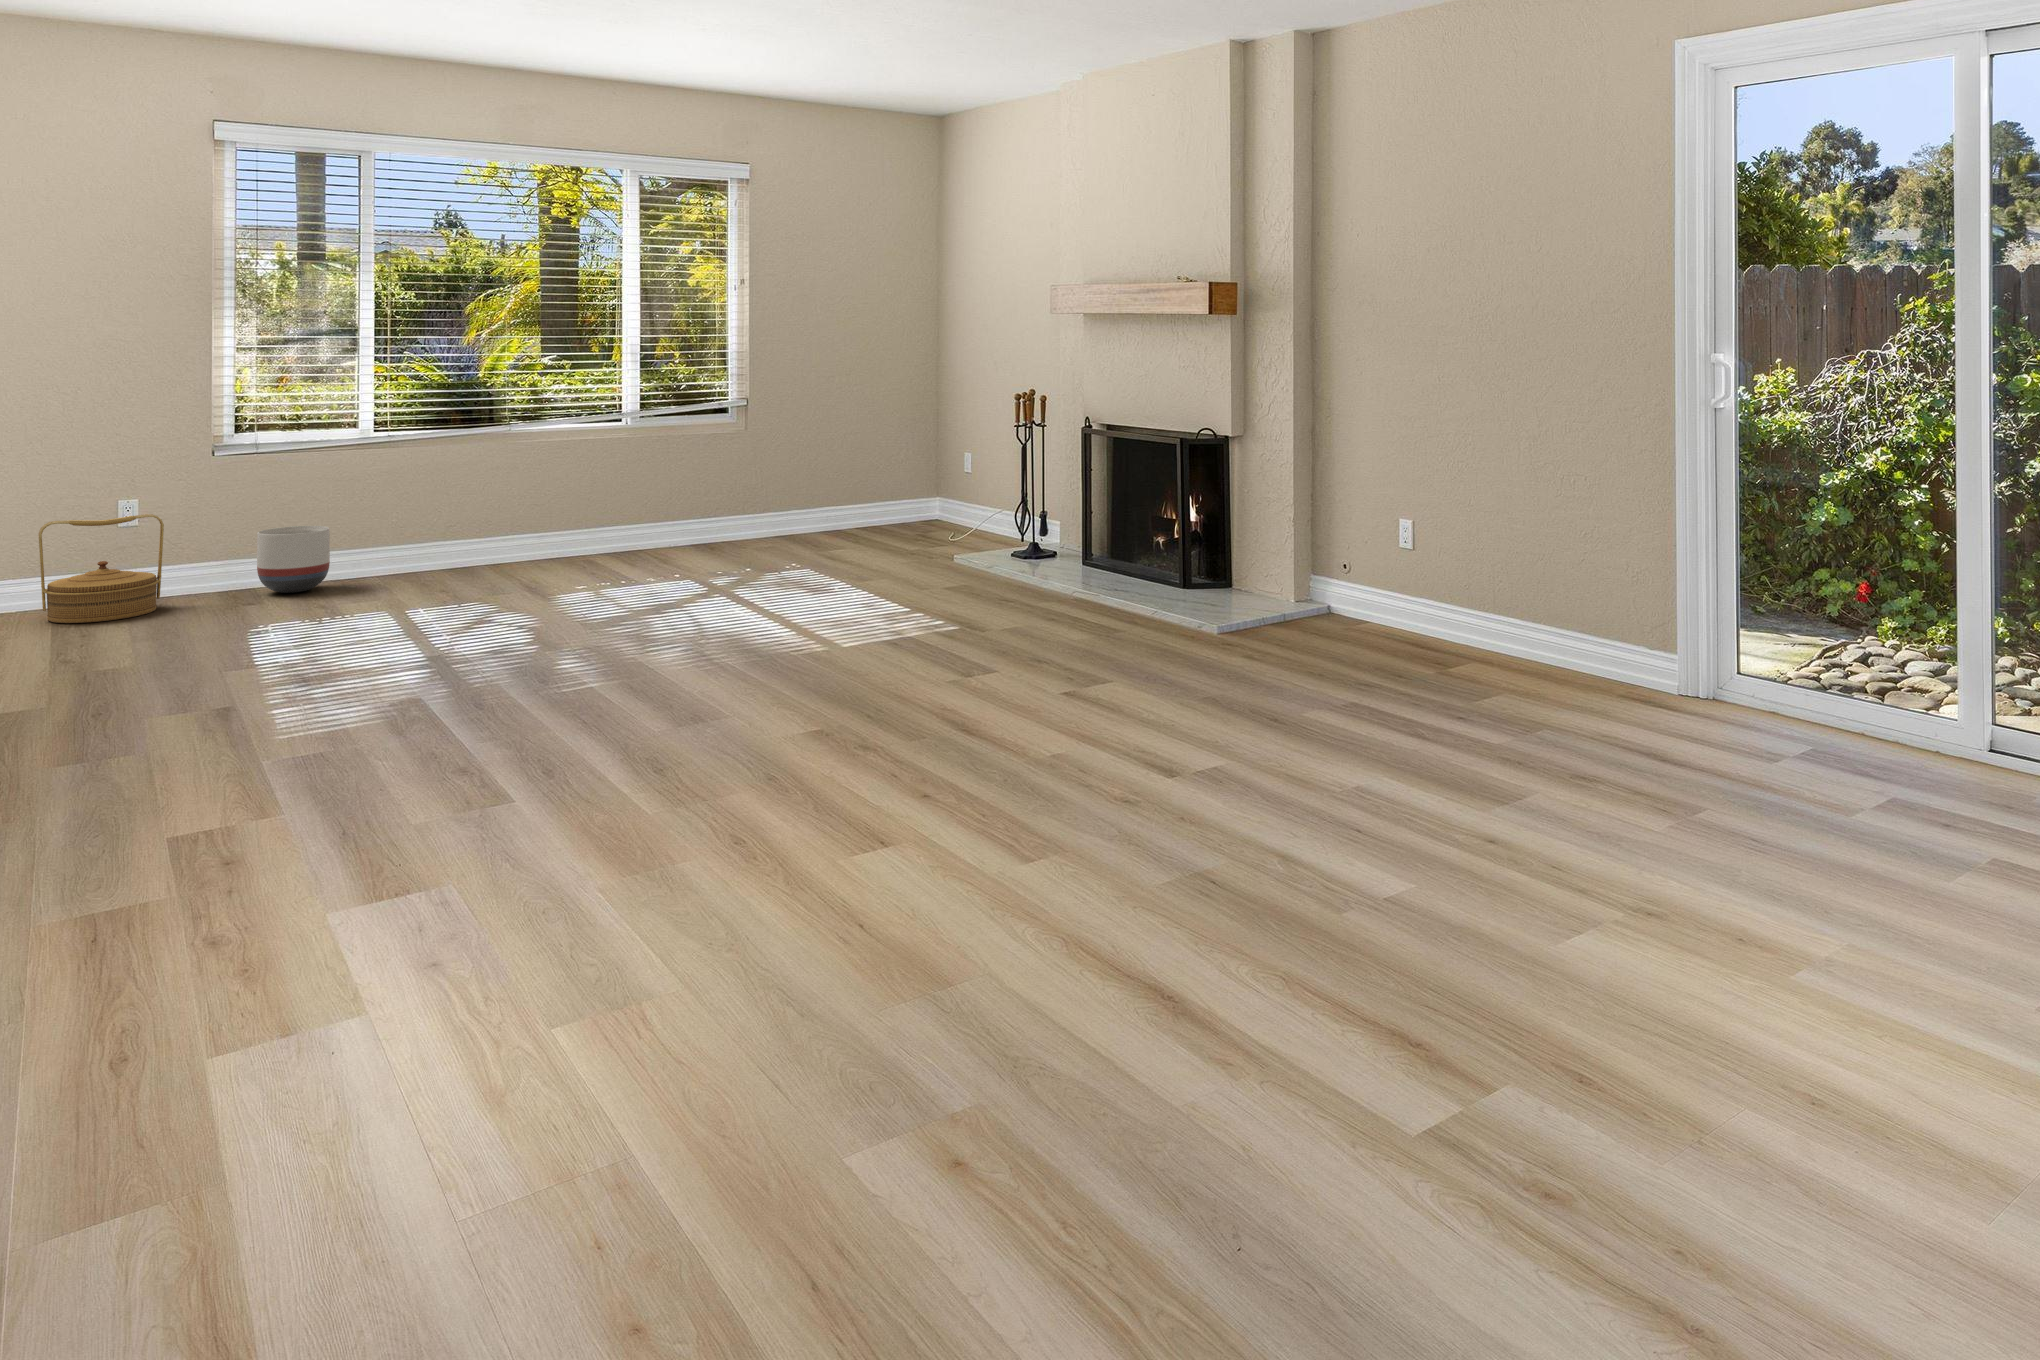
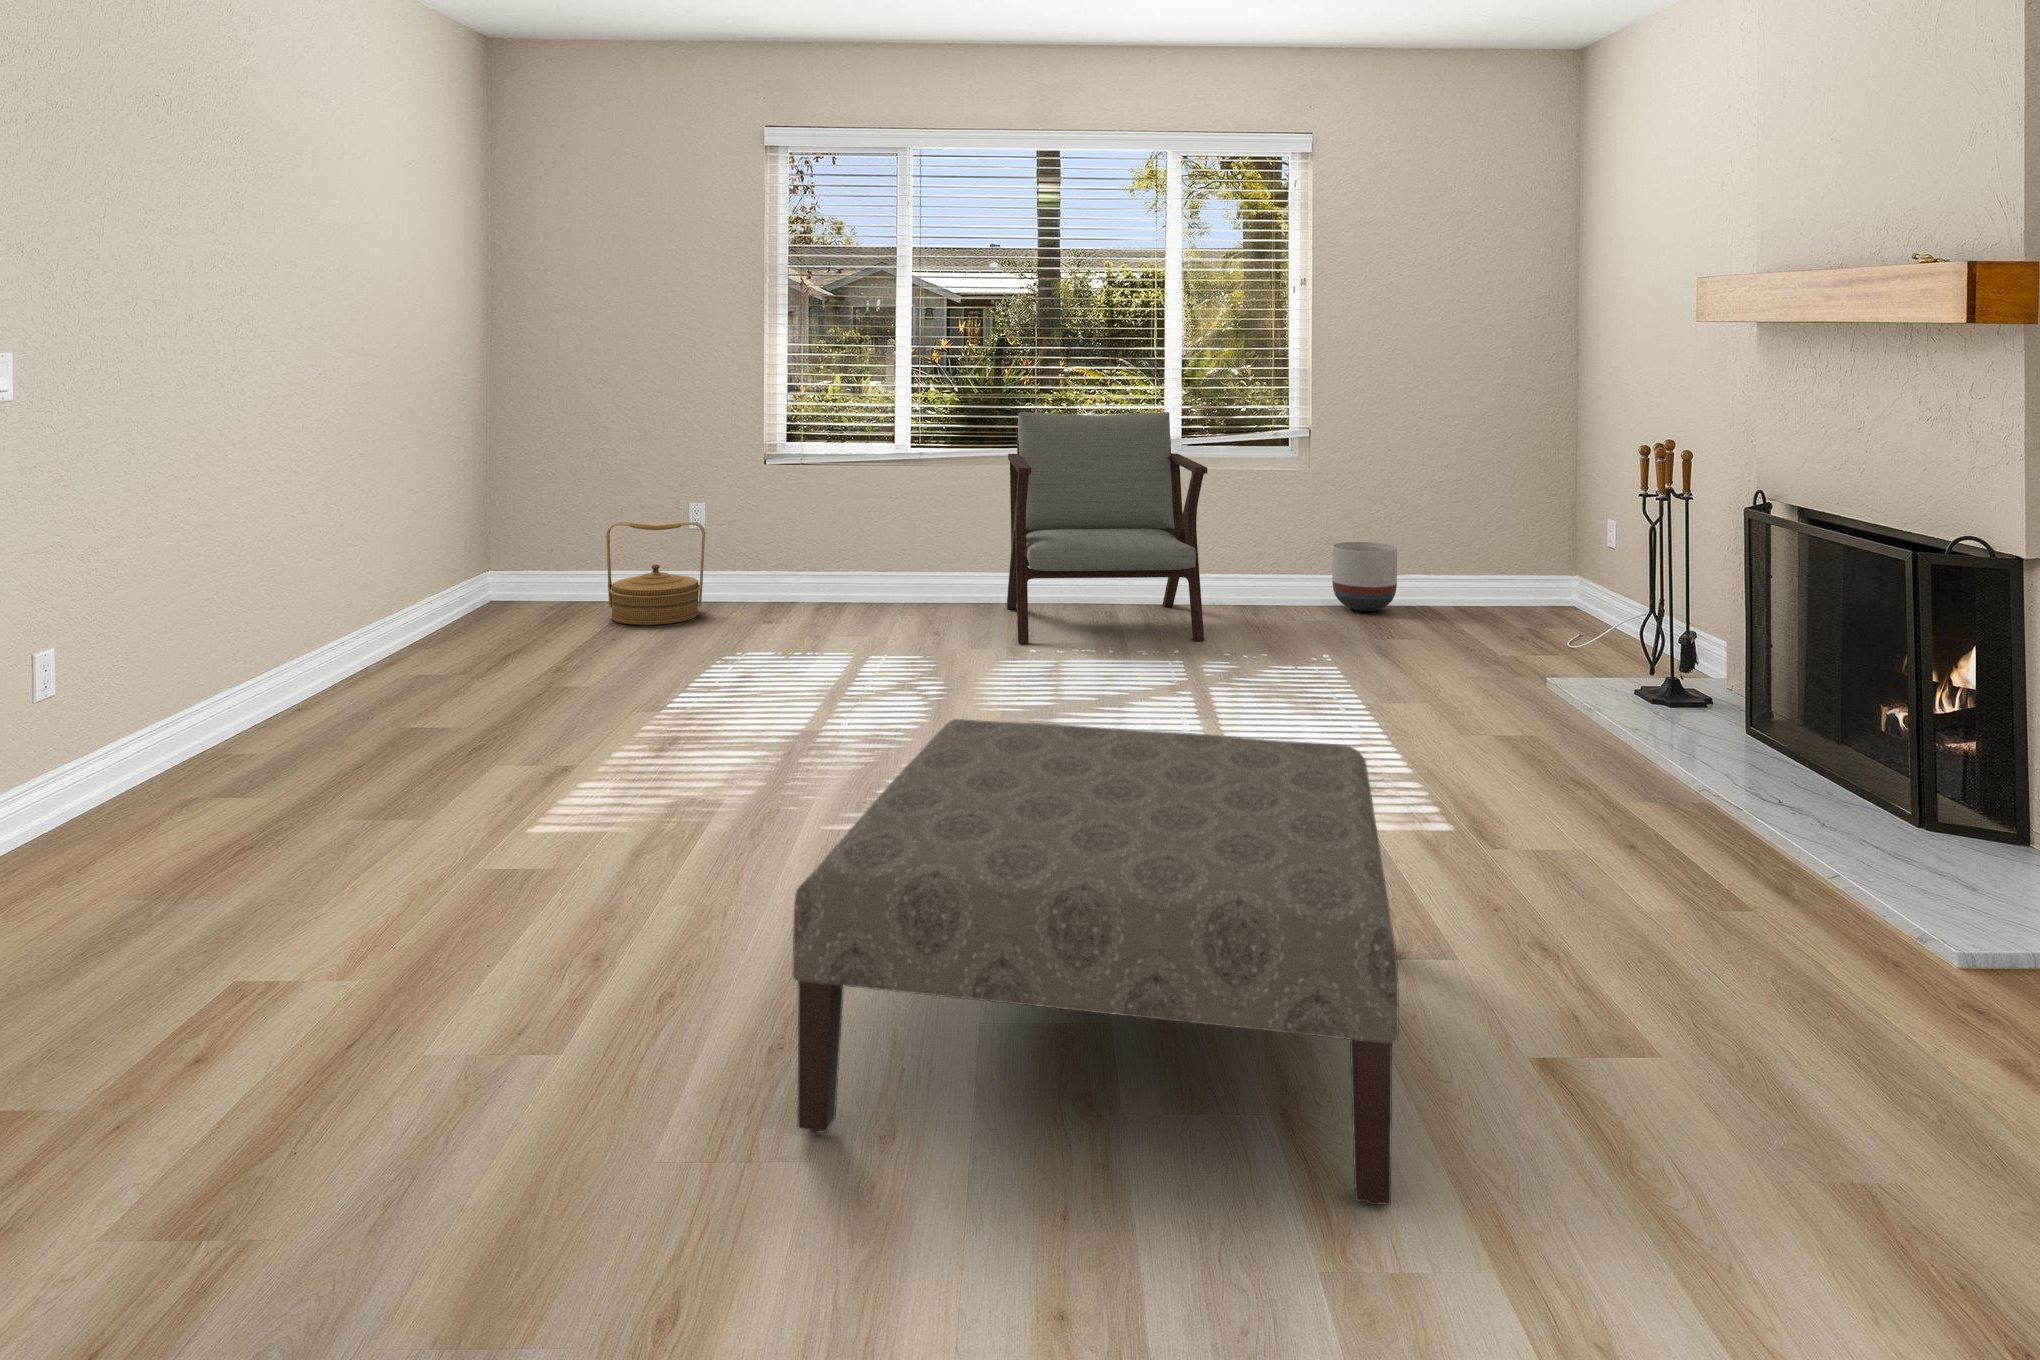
lounge chair: none [488,388,695,586] -> present [1007,412,1208,643]
planter: present [257,526,330,593] -> present [1332,542,1397,611]
ottoman: none [675,562,1042,787] -> present [793,719,1399,1205]

